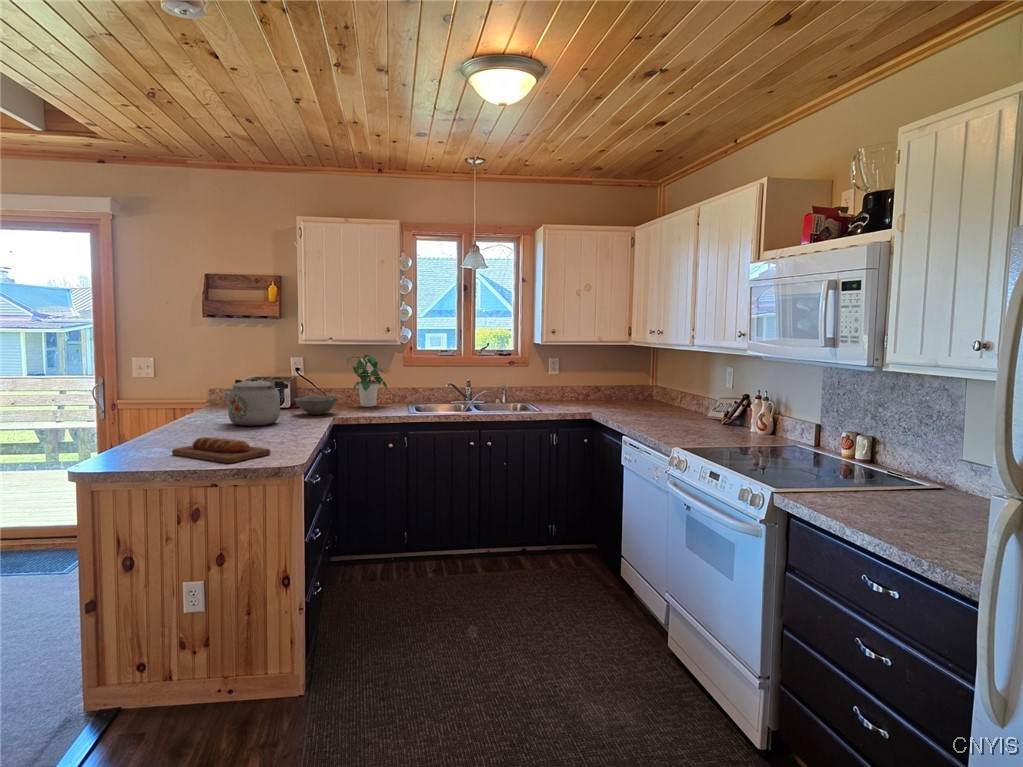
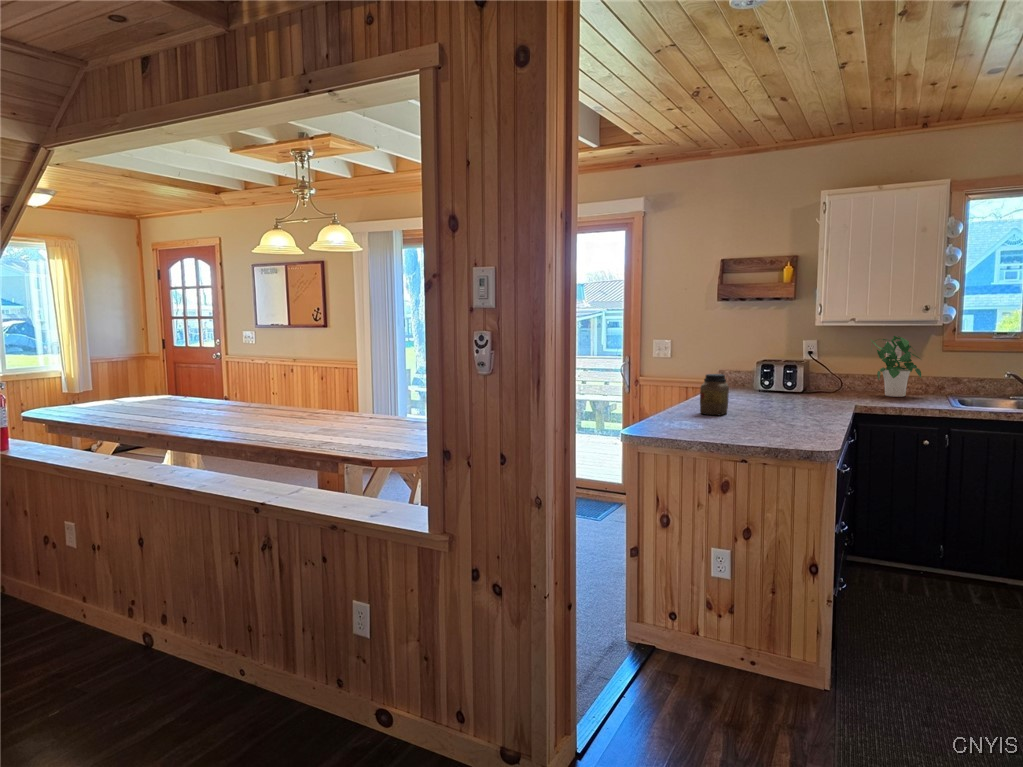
kettle: present [224,377,288,426] -> none [740,359,807,408]
jar: none [174,395,207,439] -> present [700,374,729,415]
bowl: present [295,396,339,415] -> none [810,382,861,402]
bread loaf: present [172,437,270,463] -> none [703,414,799,441]

